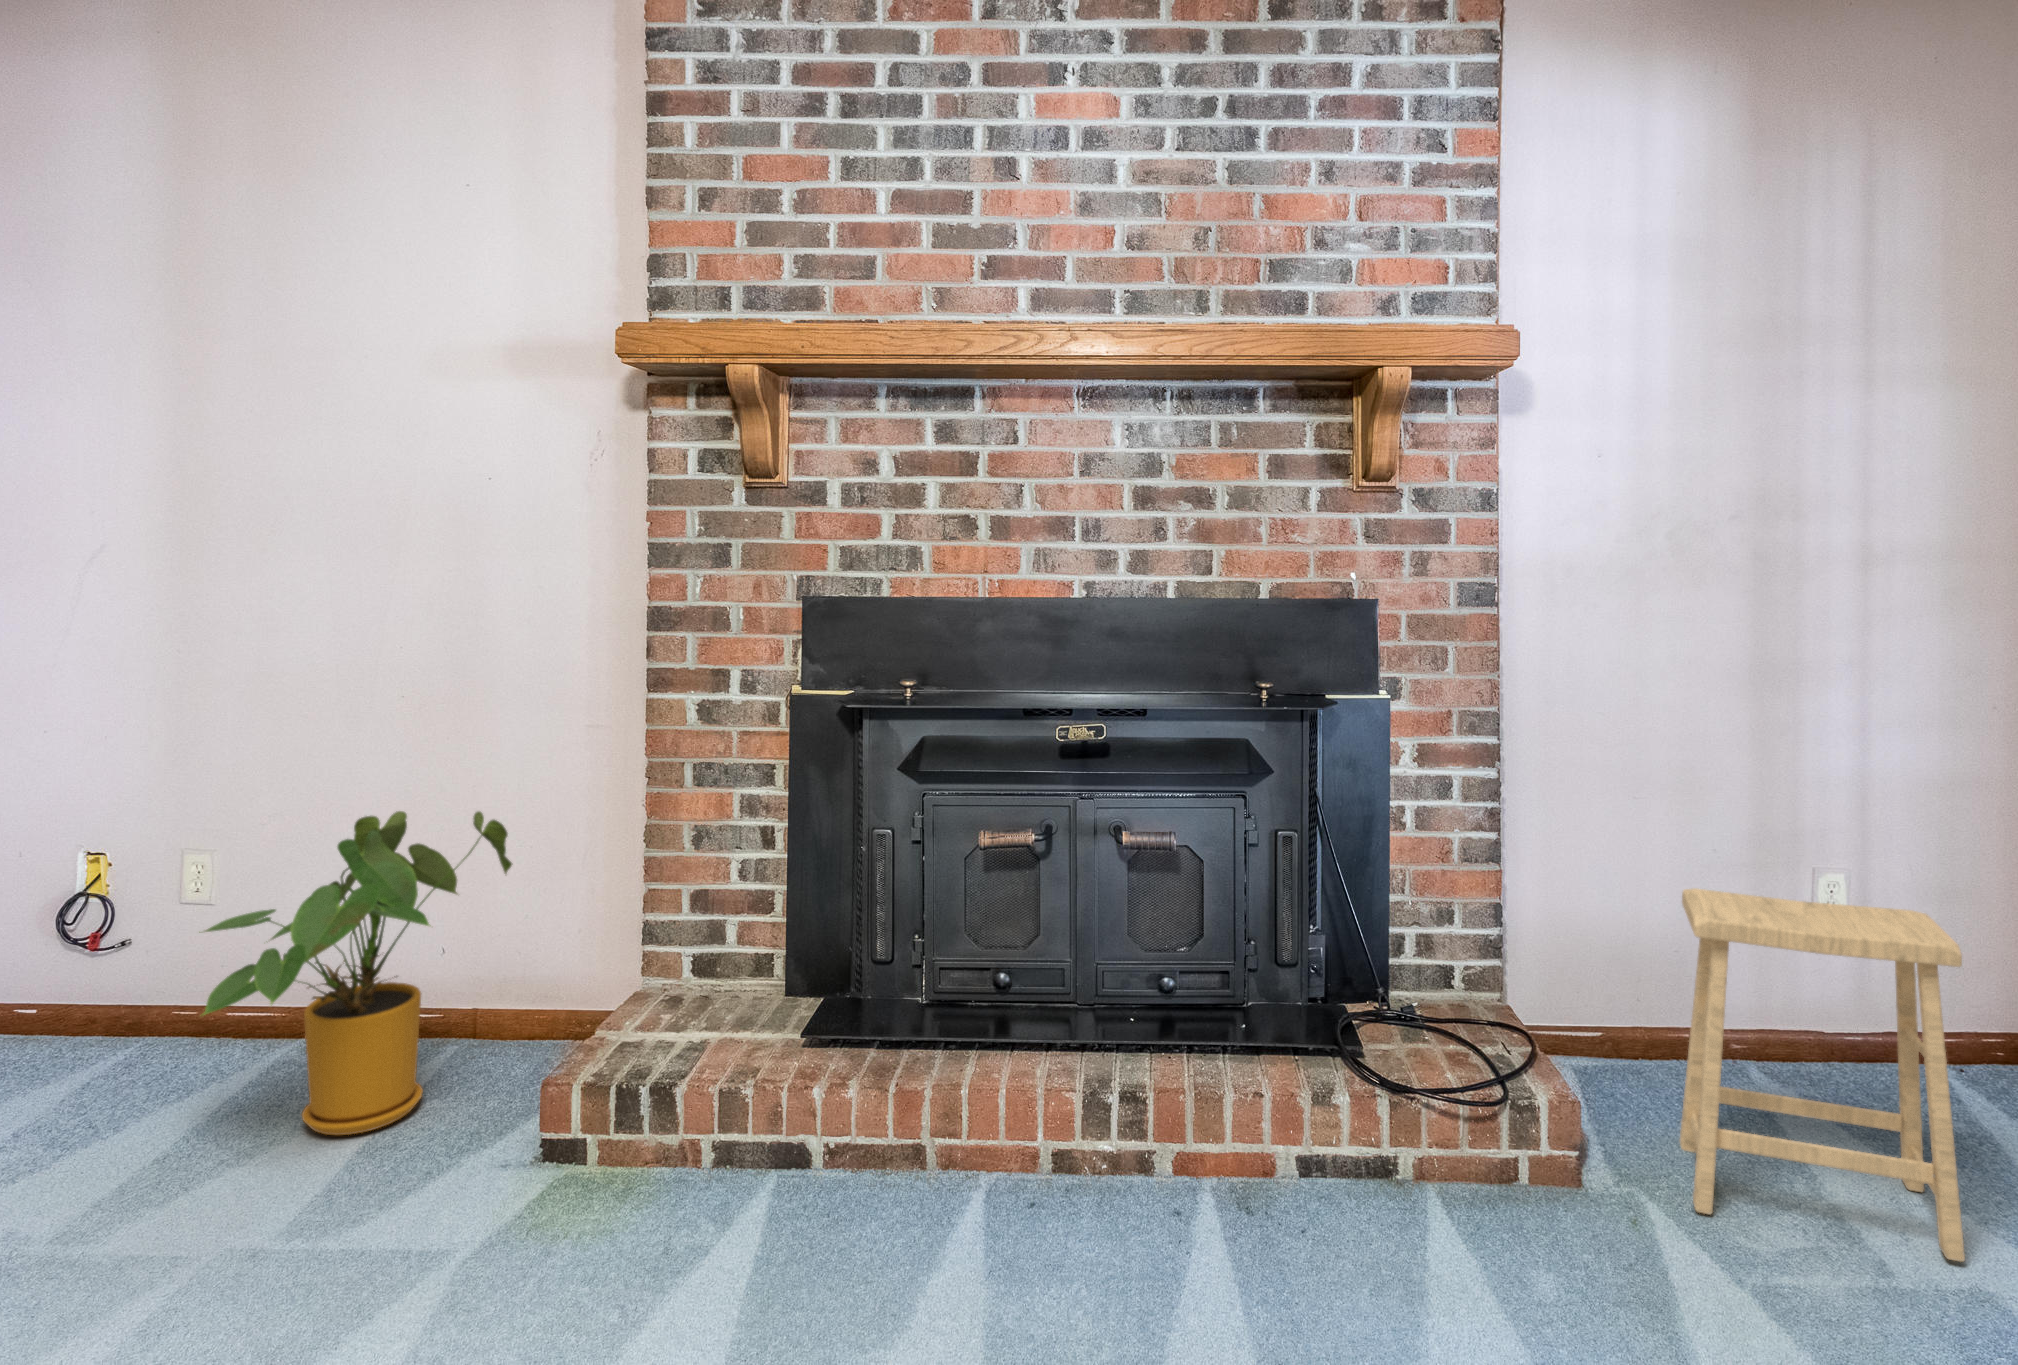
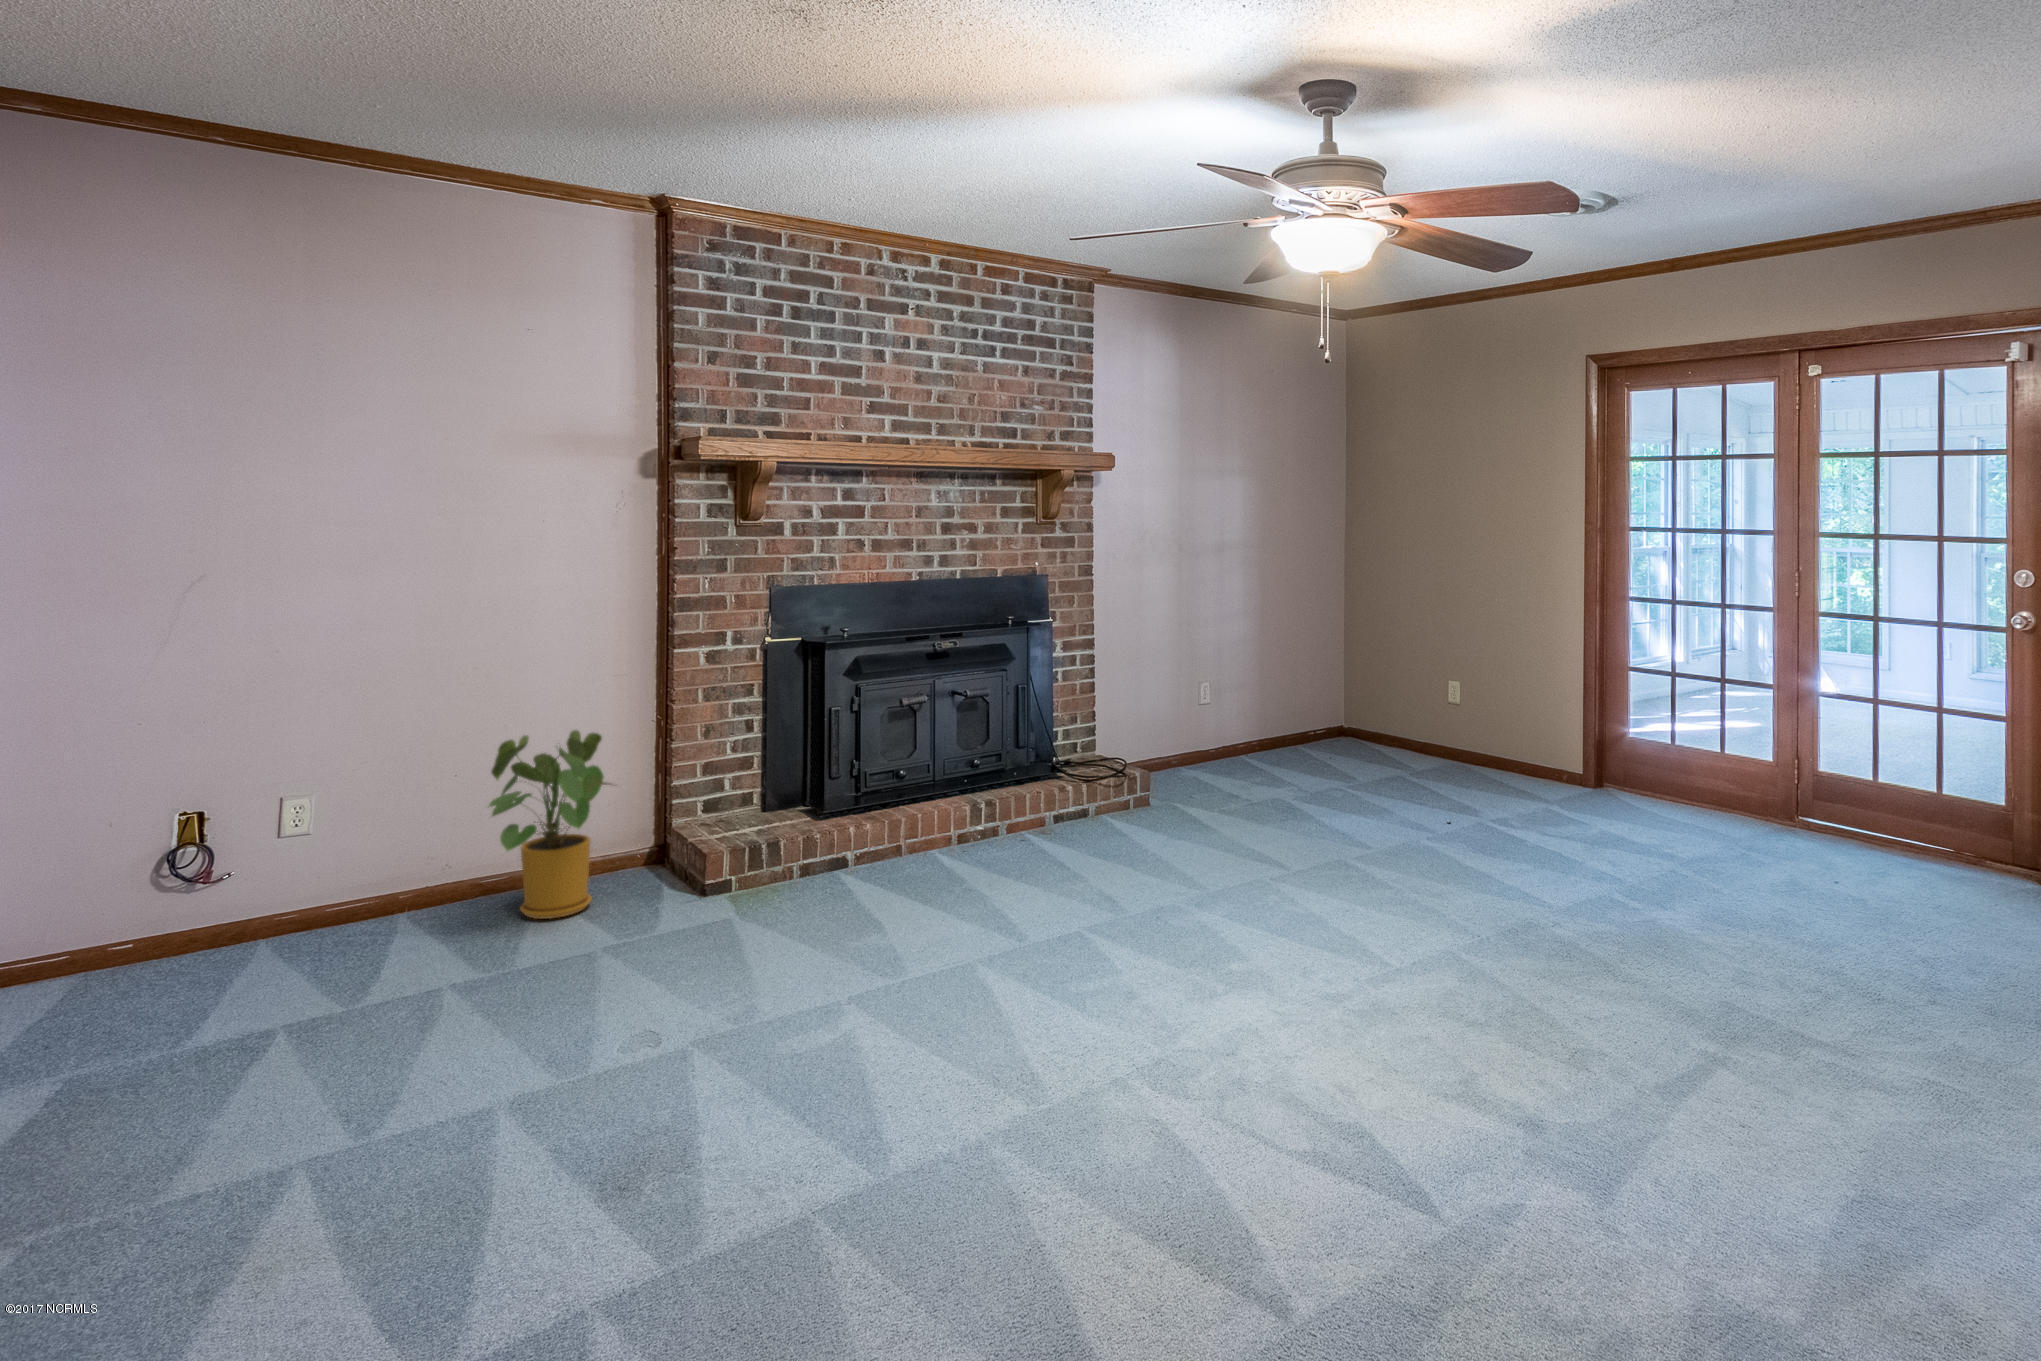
footstool: present [1679,888,1965,1262] -> none [1172,684,1269,806]

